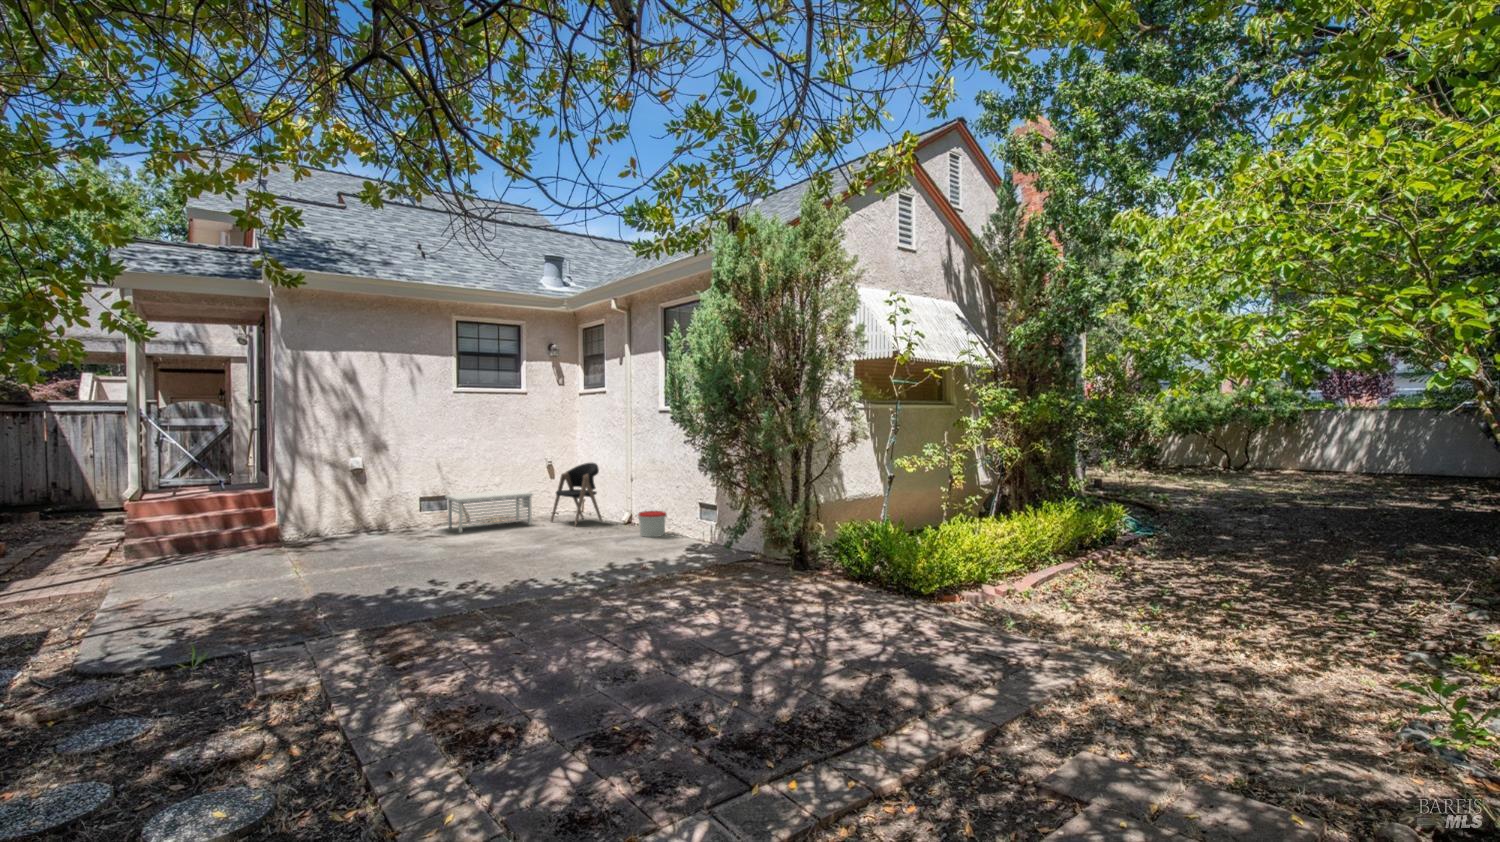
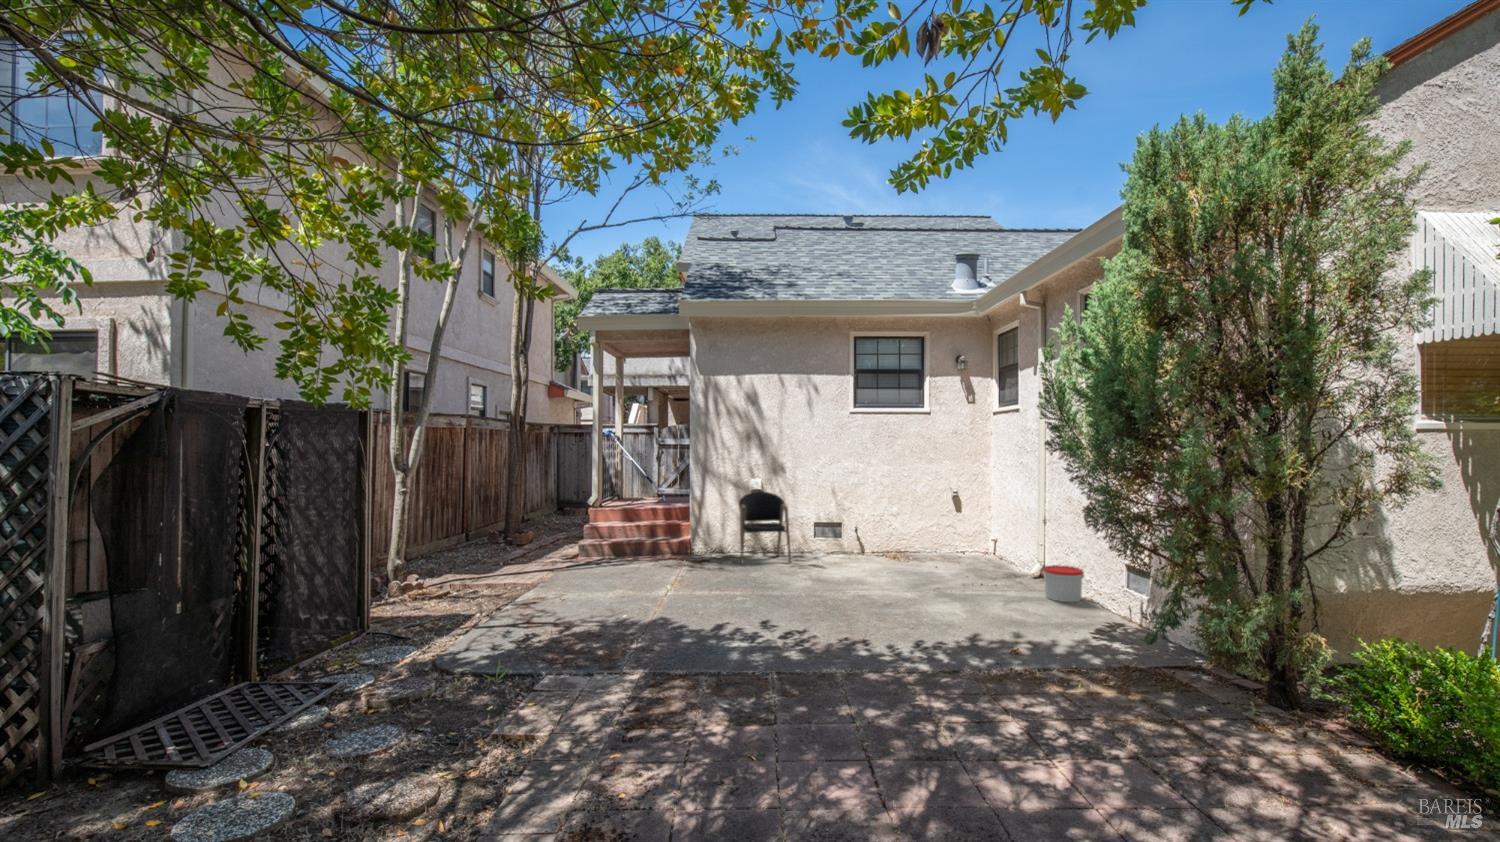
chair: present [551,463,602,527] -> present [739,491,791,564]
storage bench: present [445,490,533,533] -> none [840,520,929,563]

